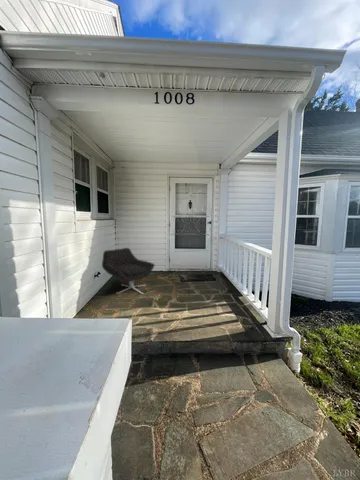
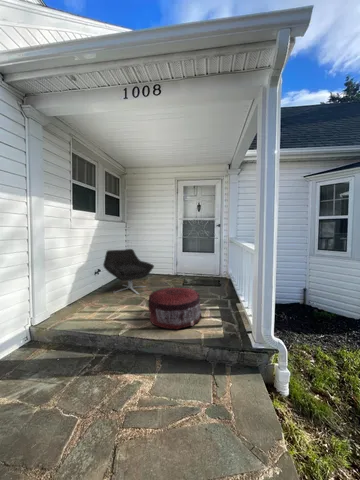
pouf: none [168,287,219,328] -> present [148,287,202,329]

